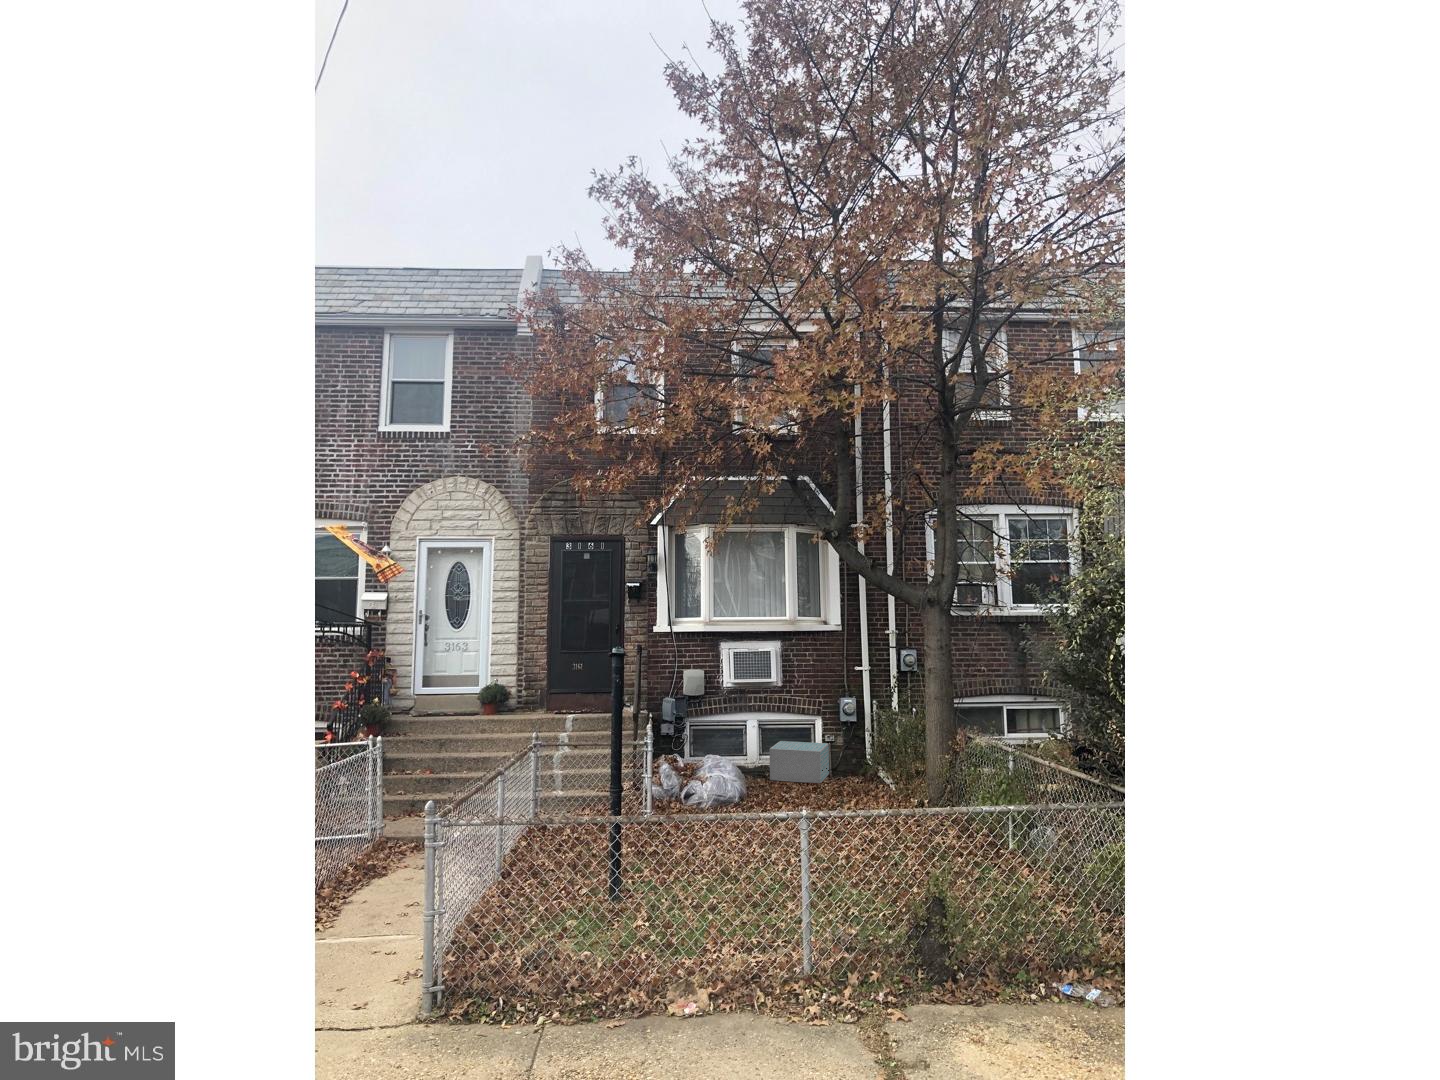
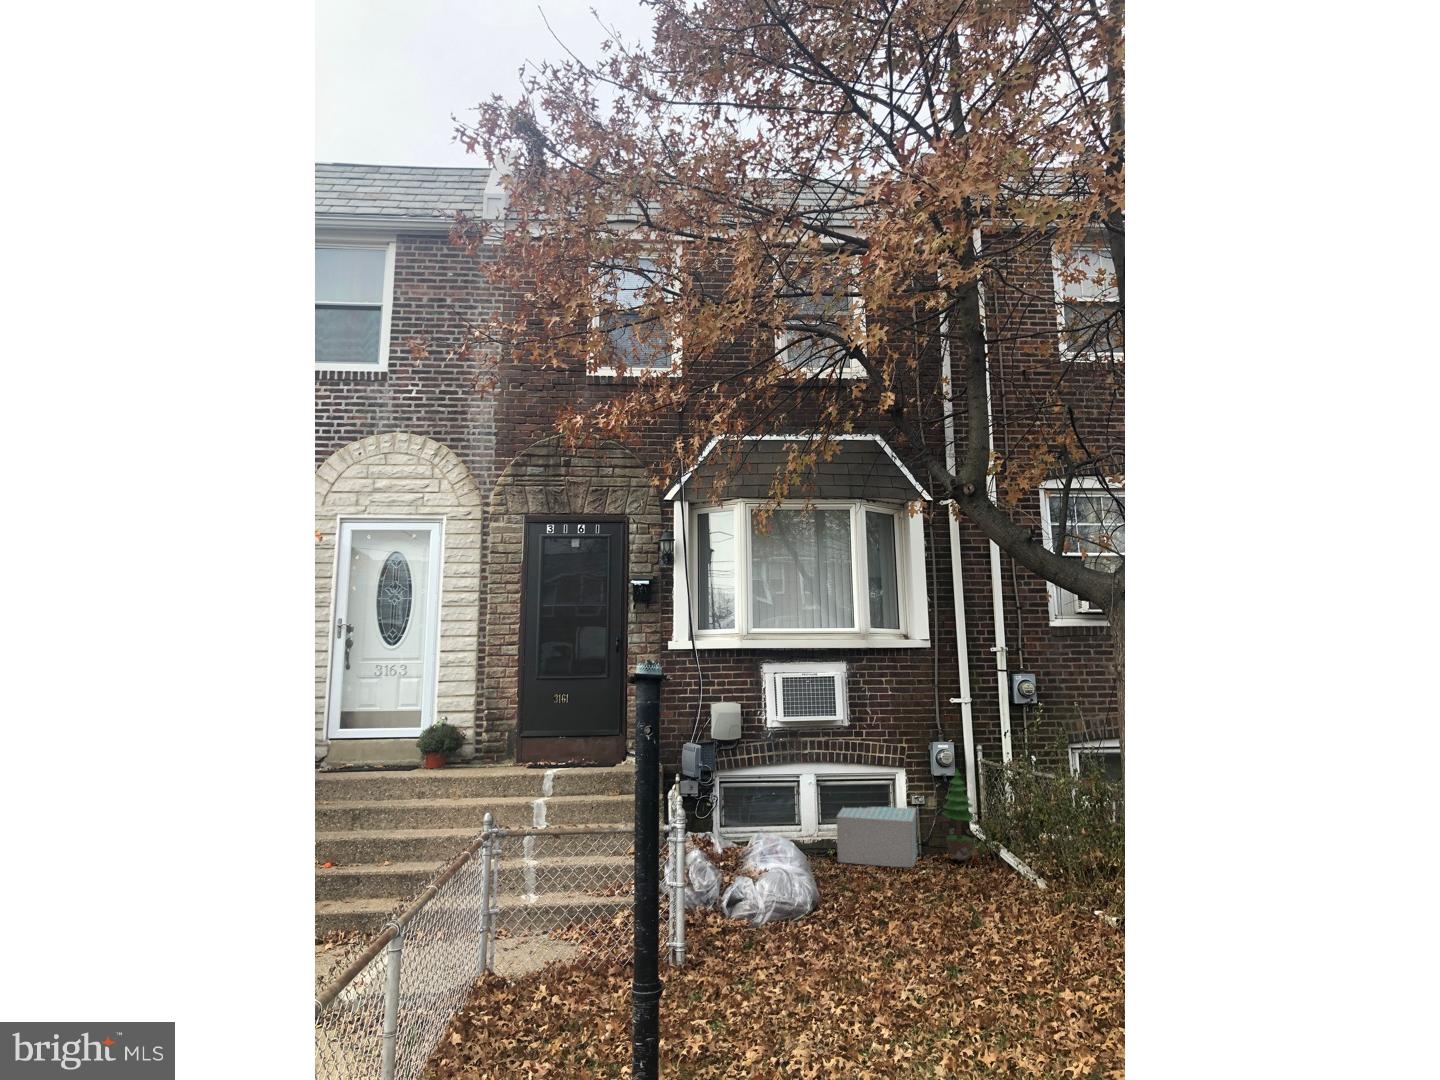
potted tree: none [843,715,866,780] -> present [942,768,974,861]

